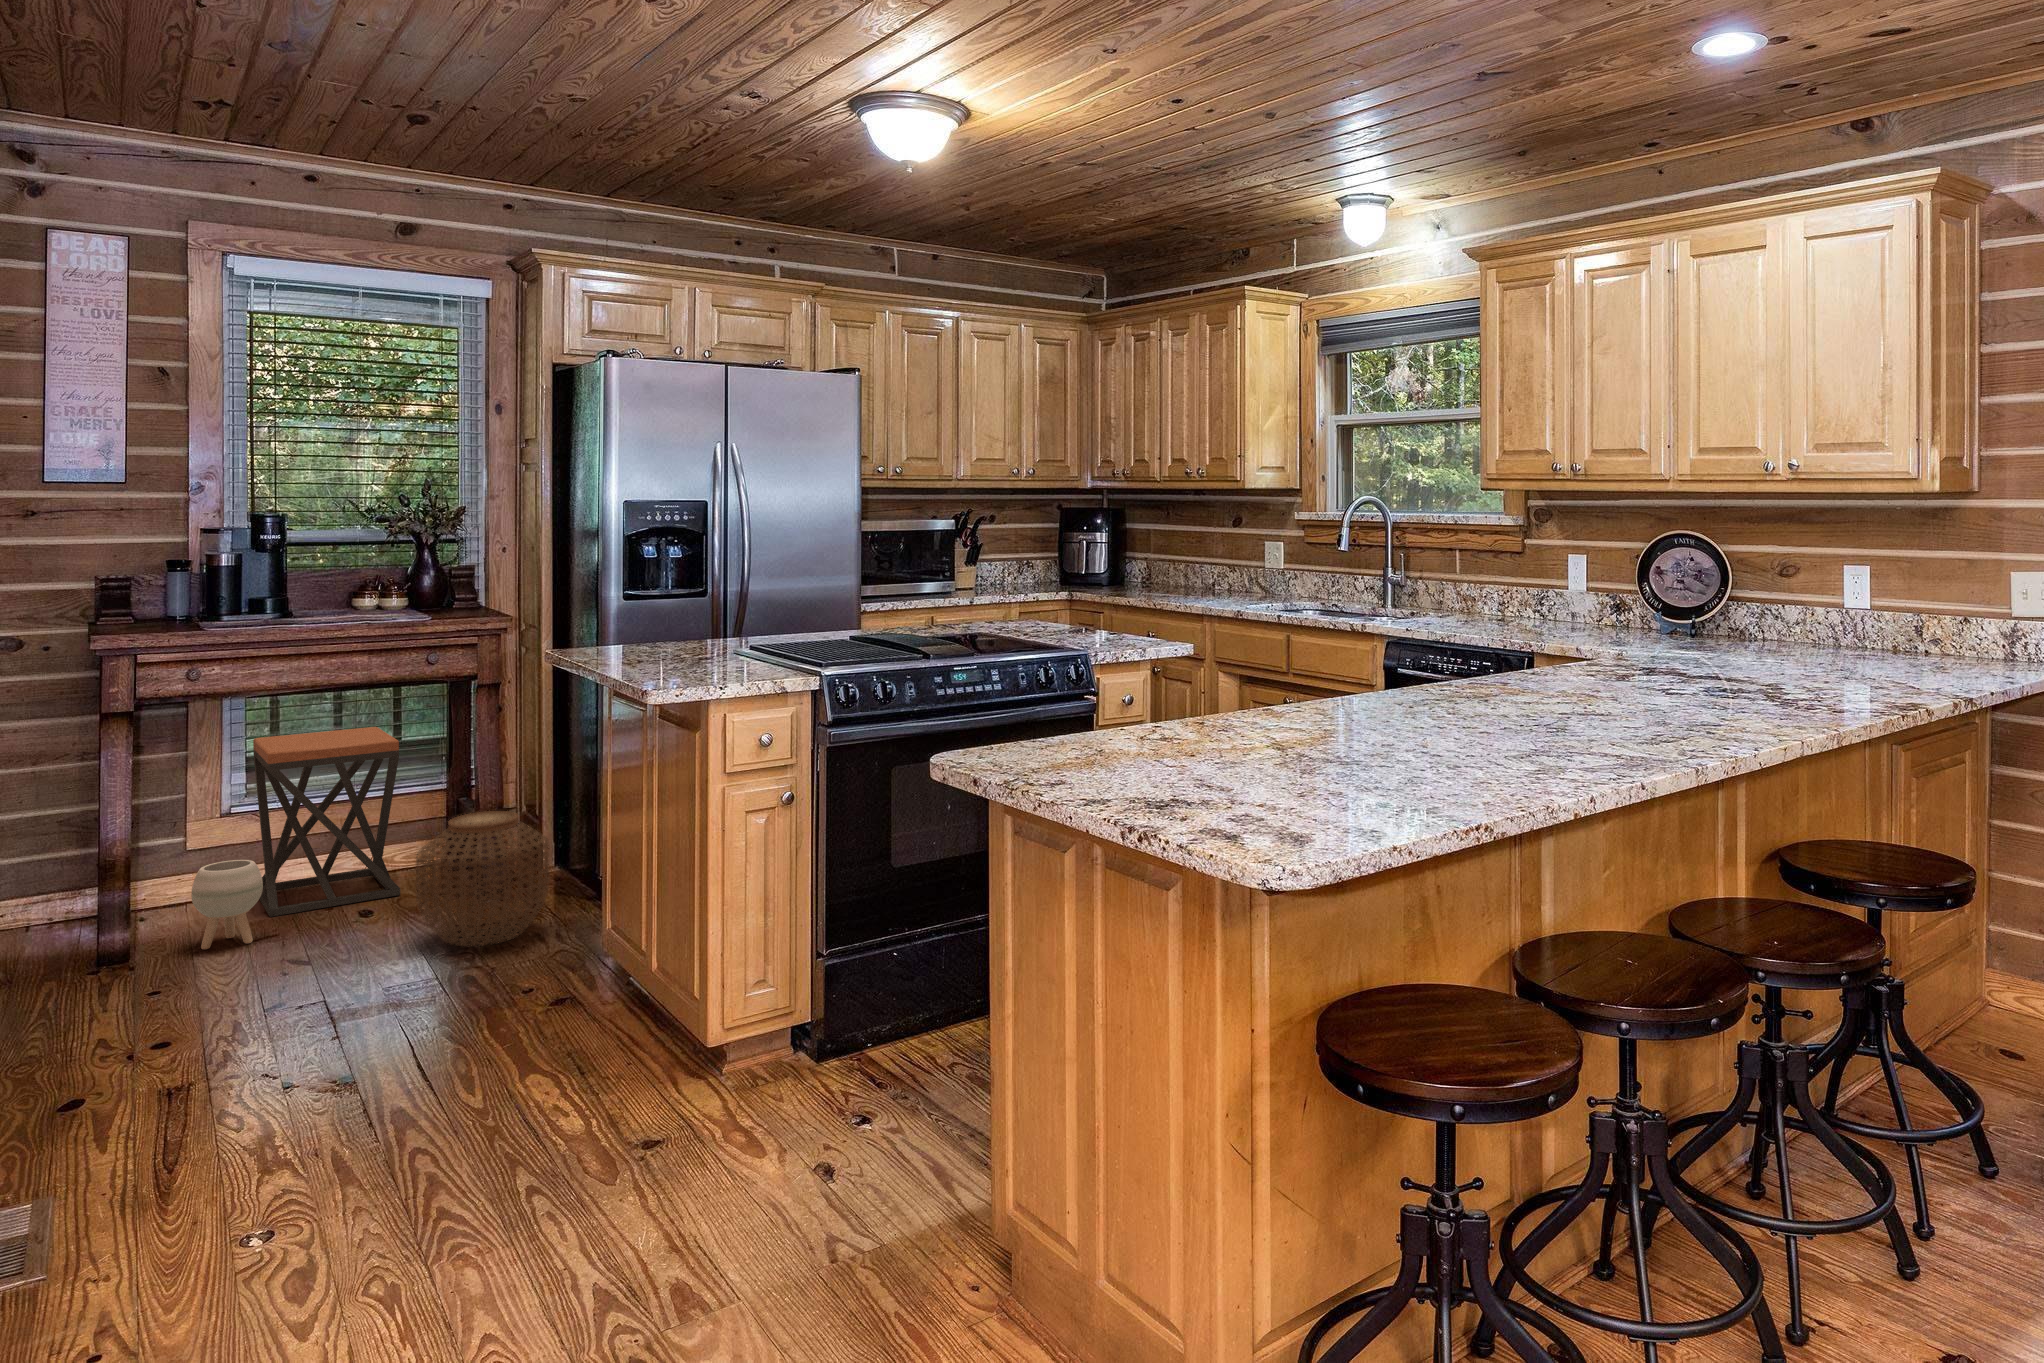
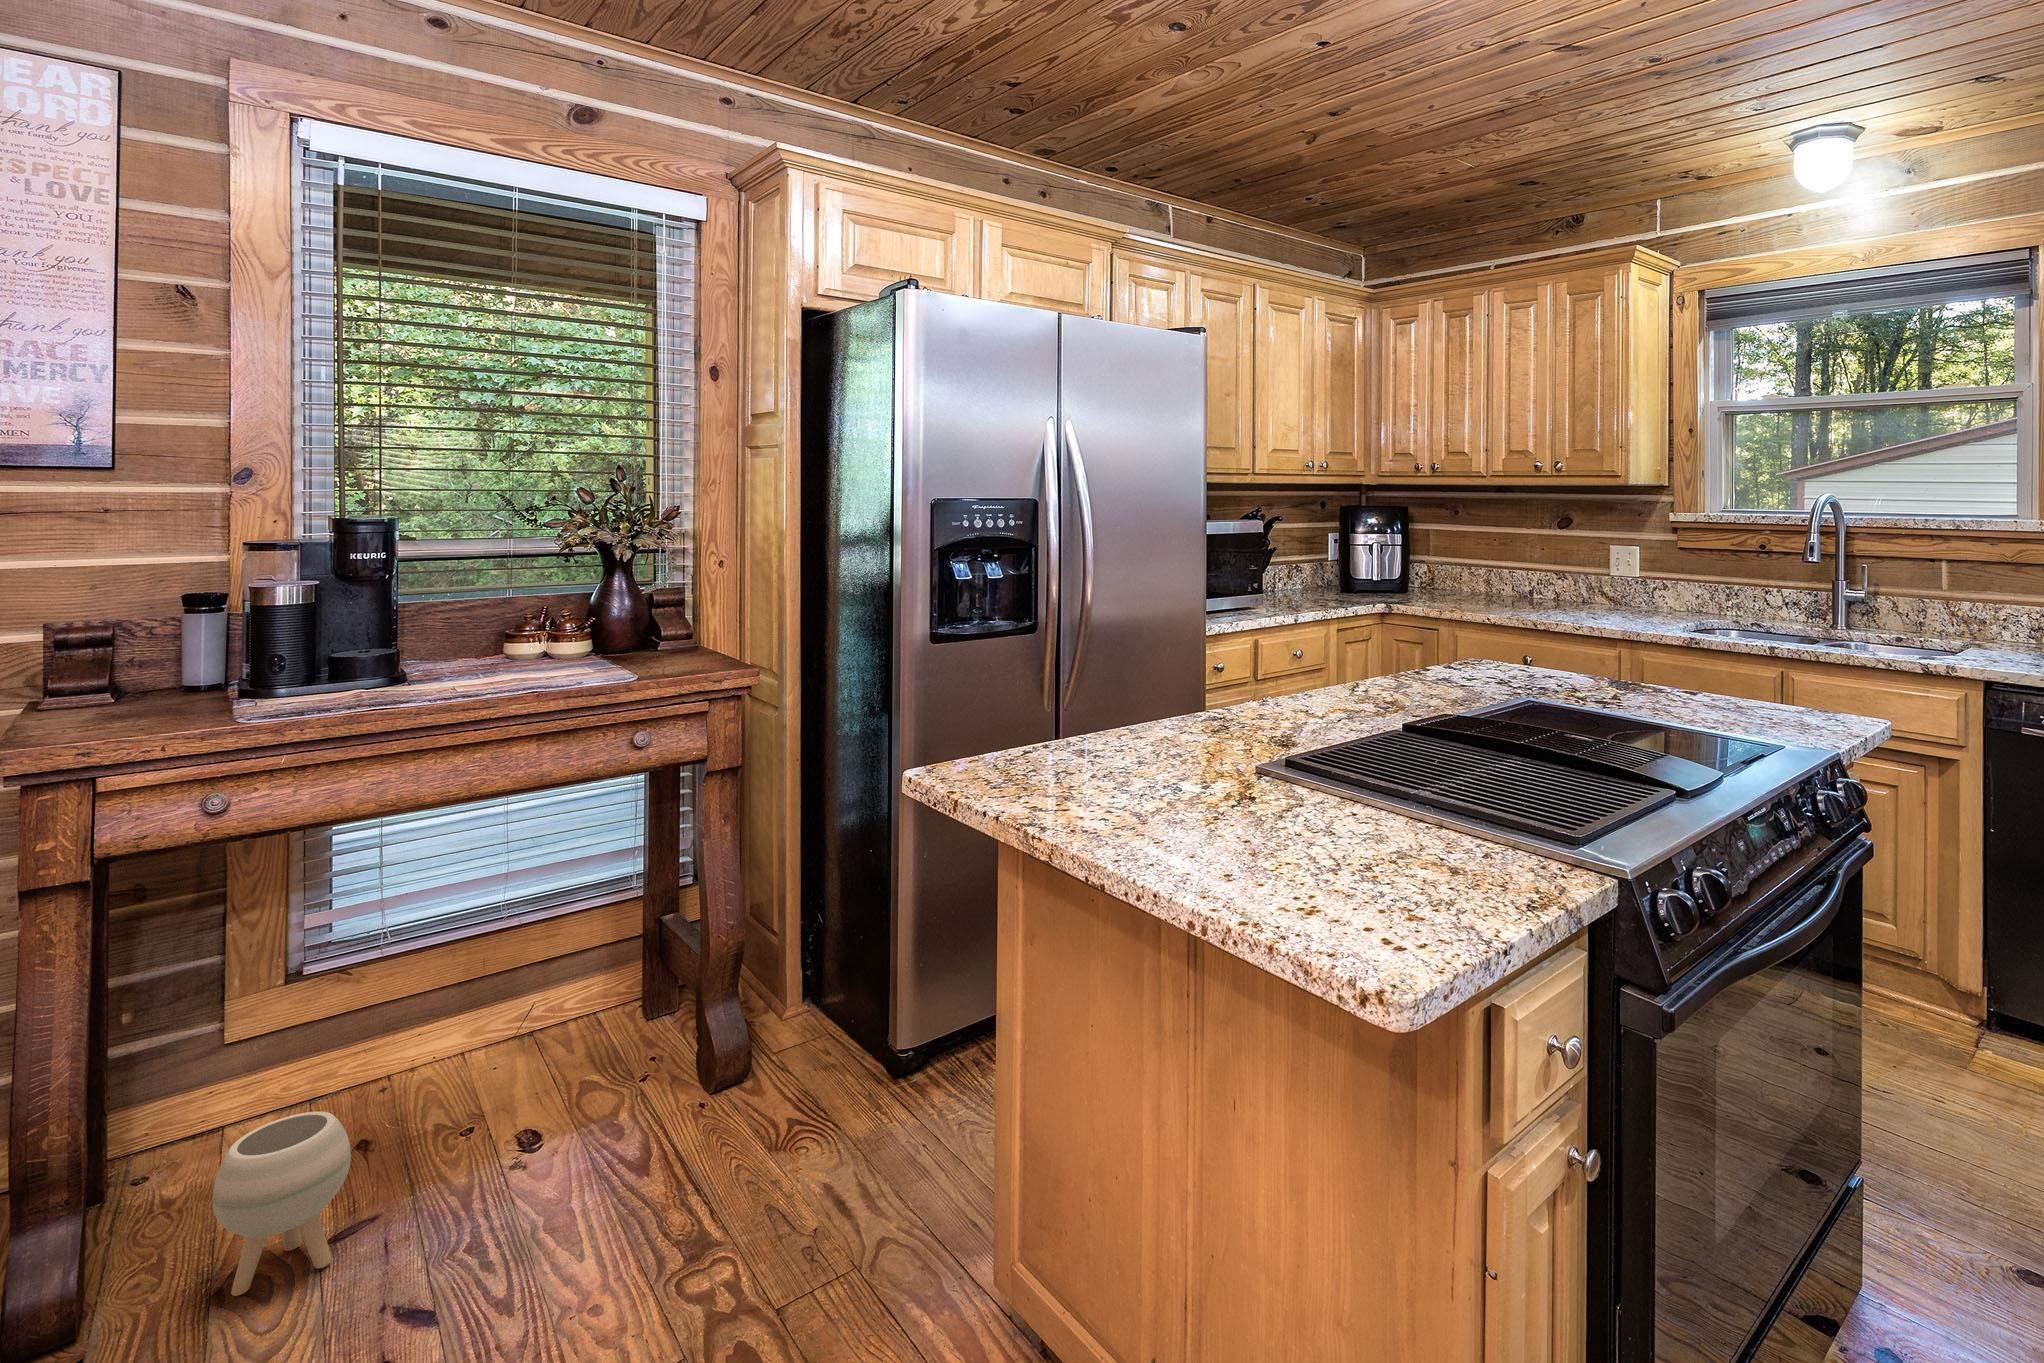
stool: present [253,727,400,917] -> none [348,827,583,1172]
woven basket: present [416,811,550,946] -> none [624,997,841,1253]

